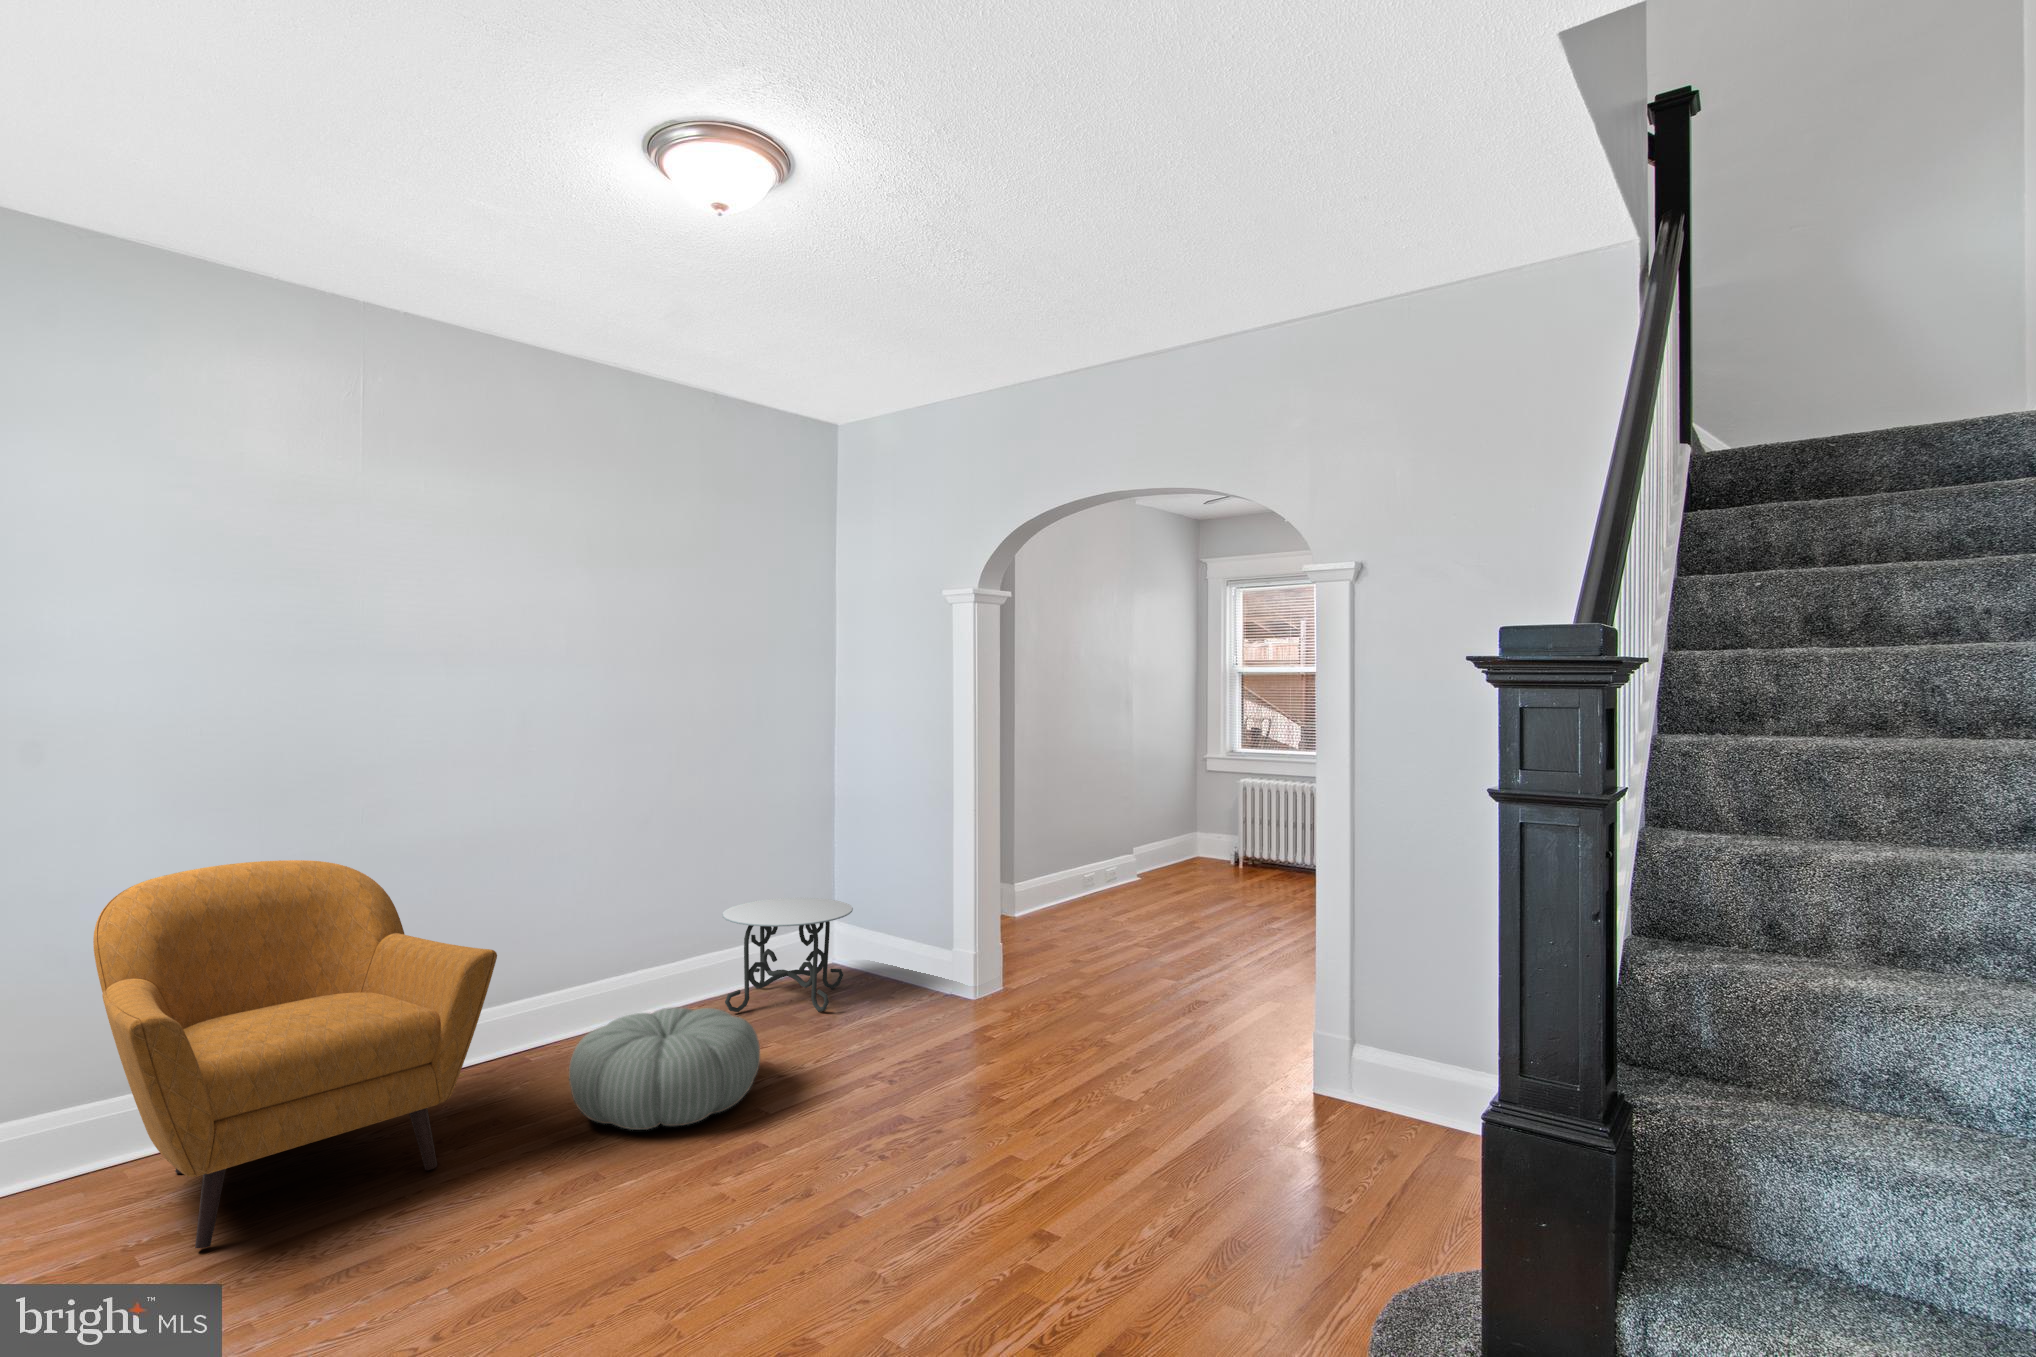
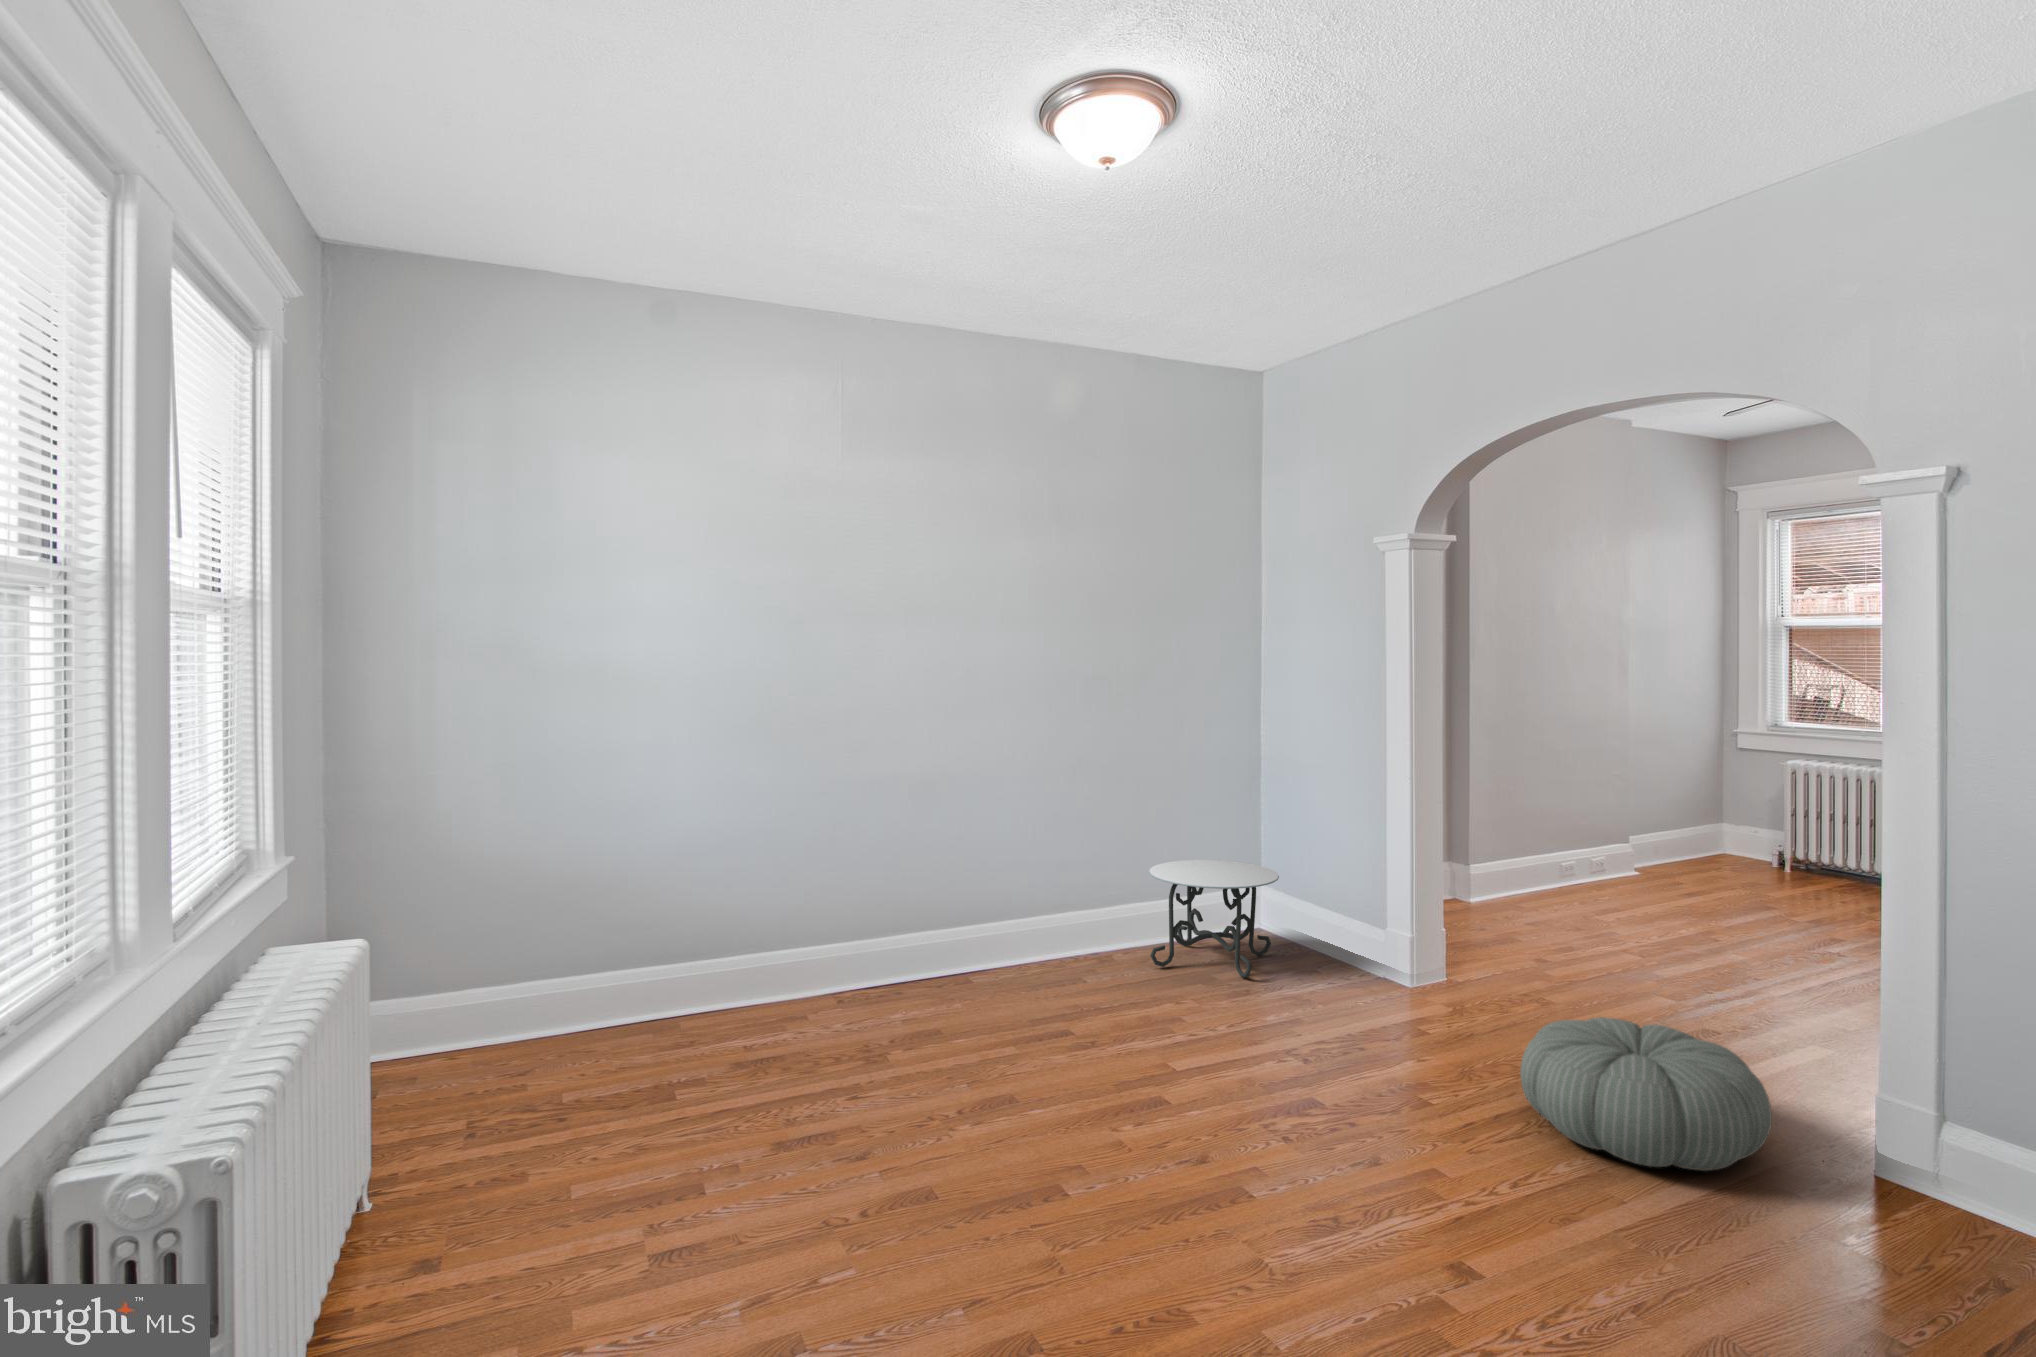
armchair: present [93,860,497,1249] -> none [659,793,936,1100]
pouf: present [569,1007,760,1130] -> present [1520,1017,1772,1171]

